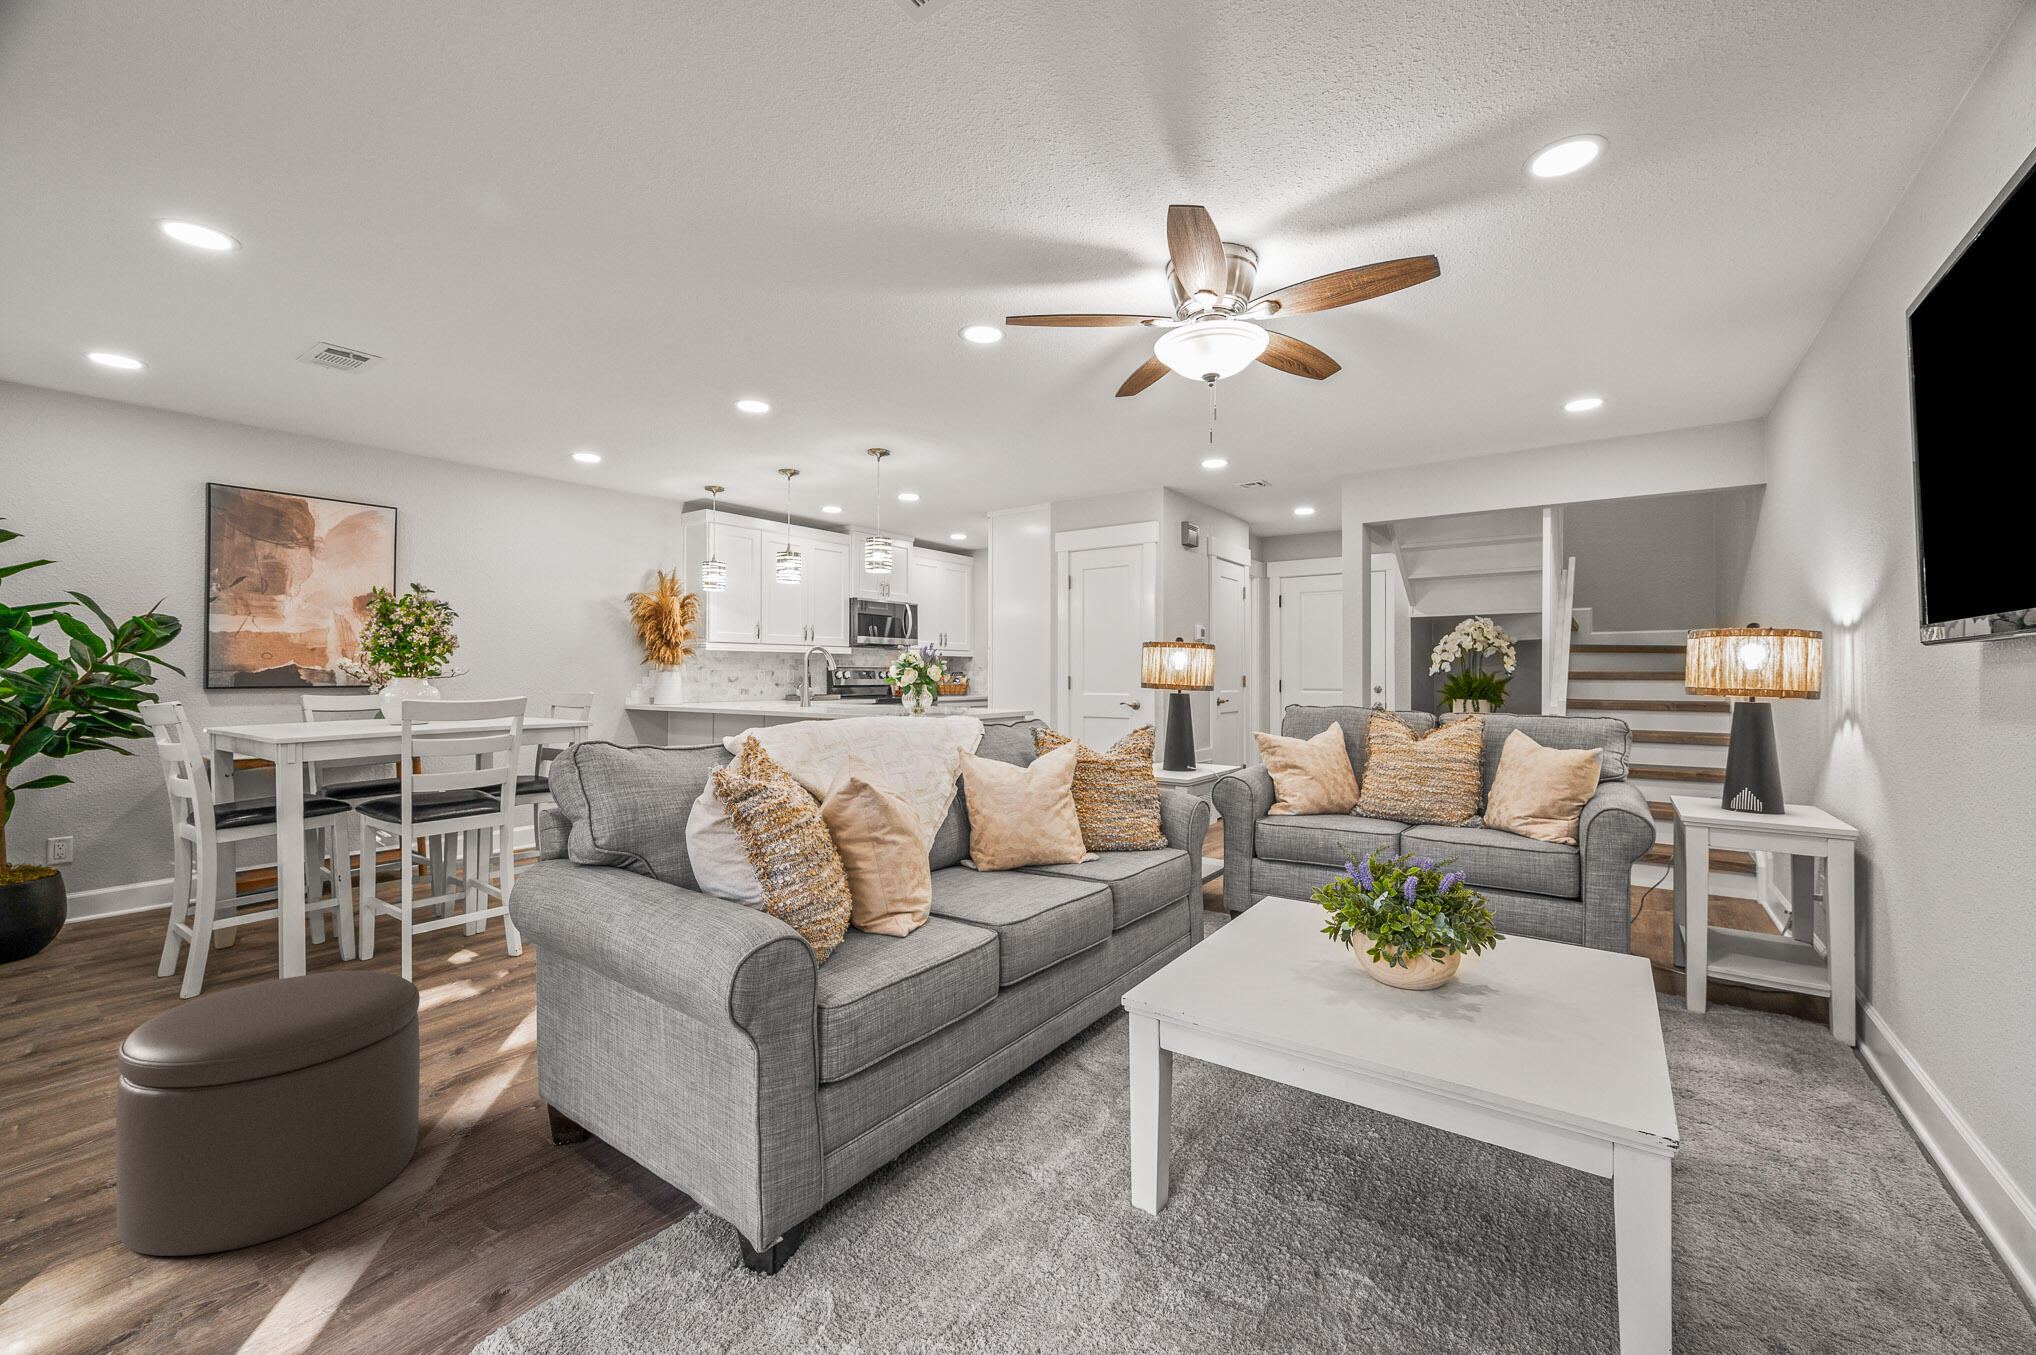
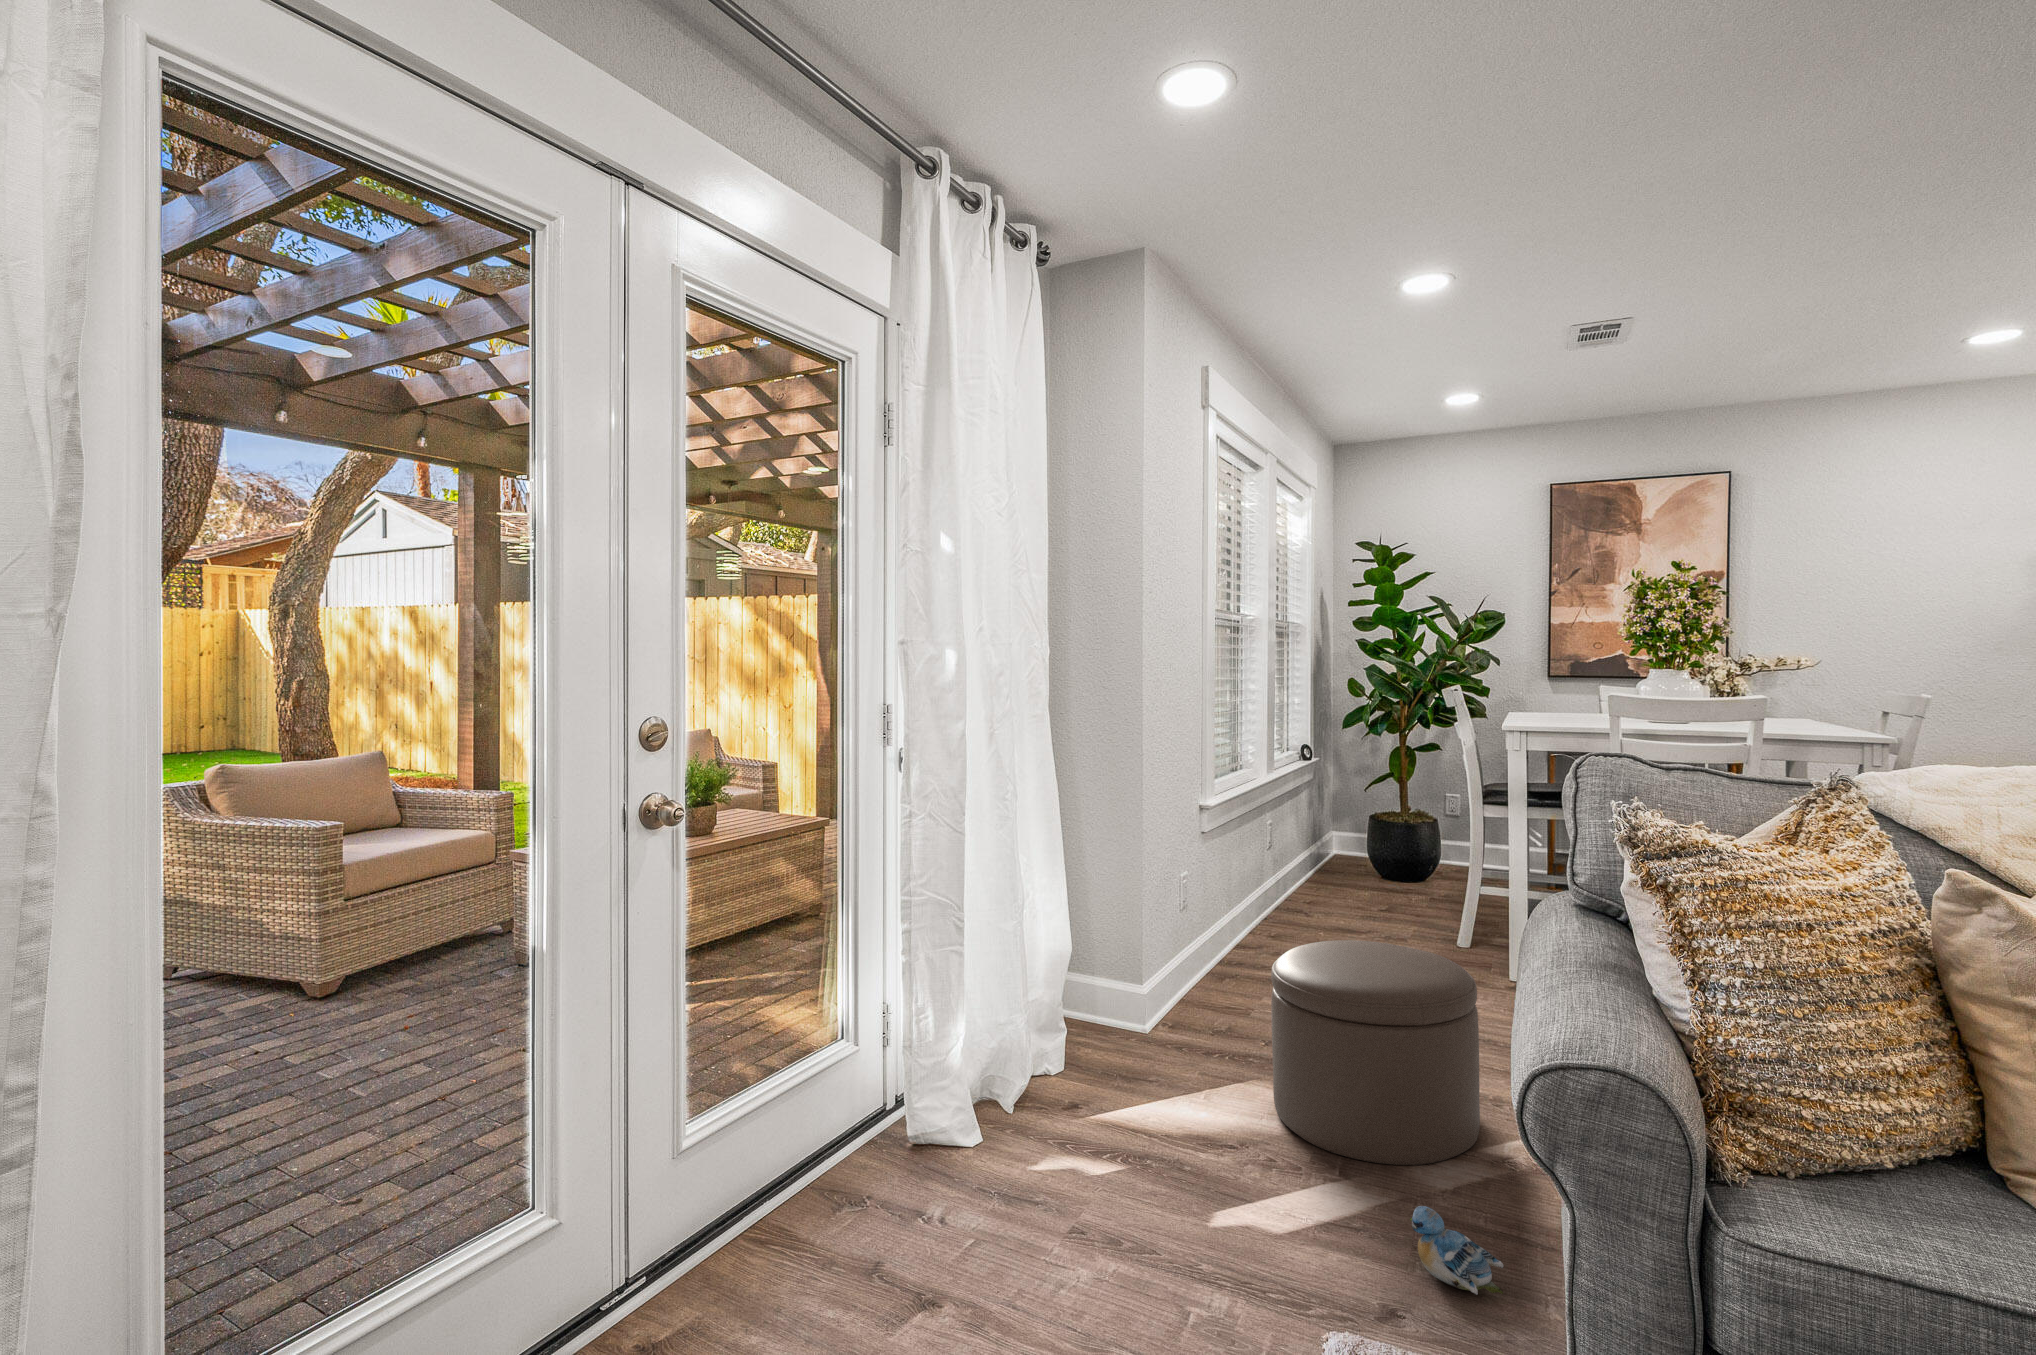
plush toy: none [475,1183,576,1245] -> present [1410,1206,1504,1295]

